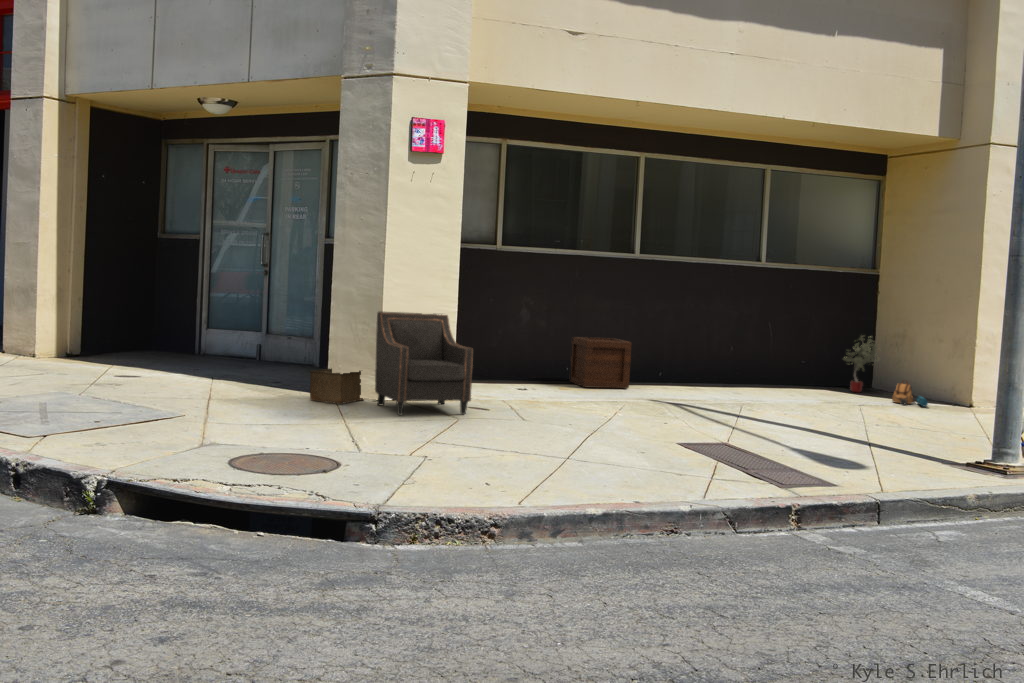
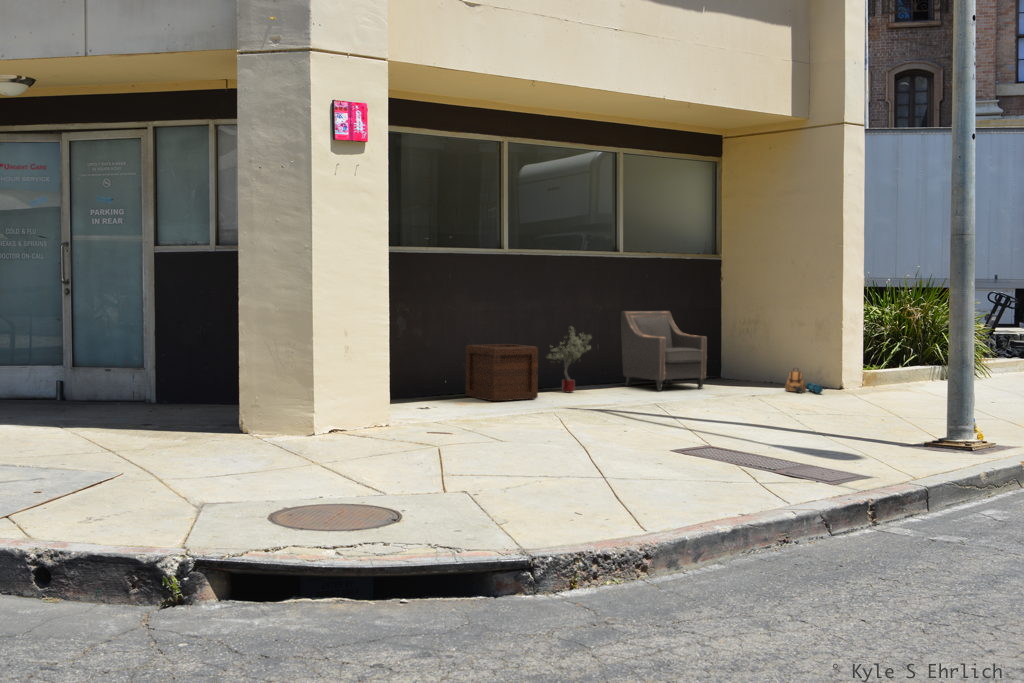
chair: present [375,311,473,415] -> present [621,311,707,391]
potted tree: present [844,336,878,392] -> present [548,327,591,392]
storage bin: present [310,368,364,404] -> none [233,402,294,445]

